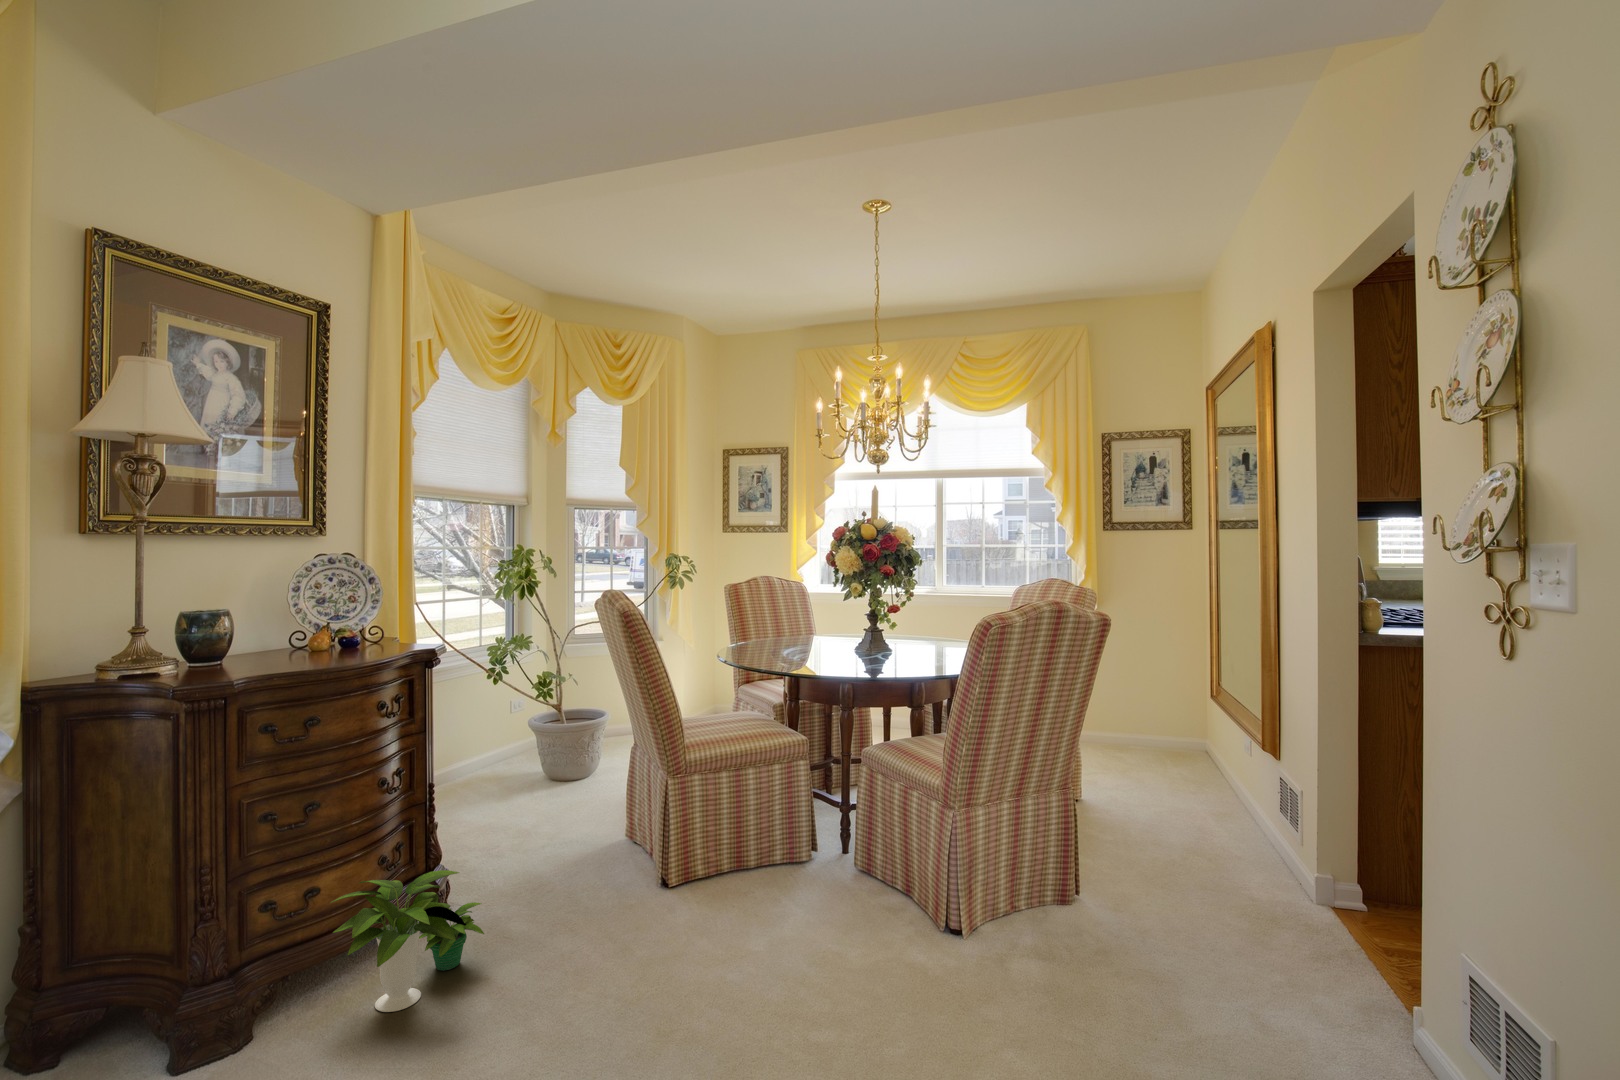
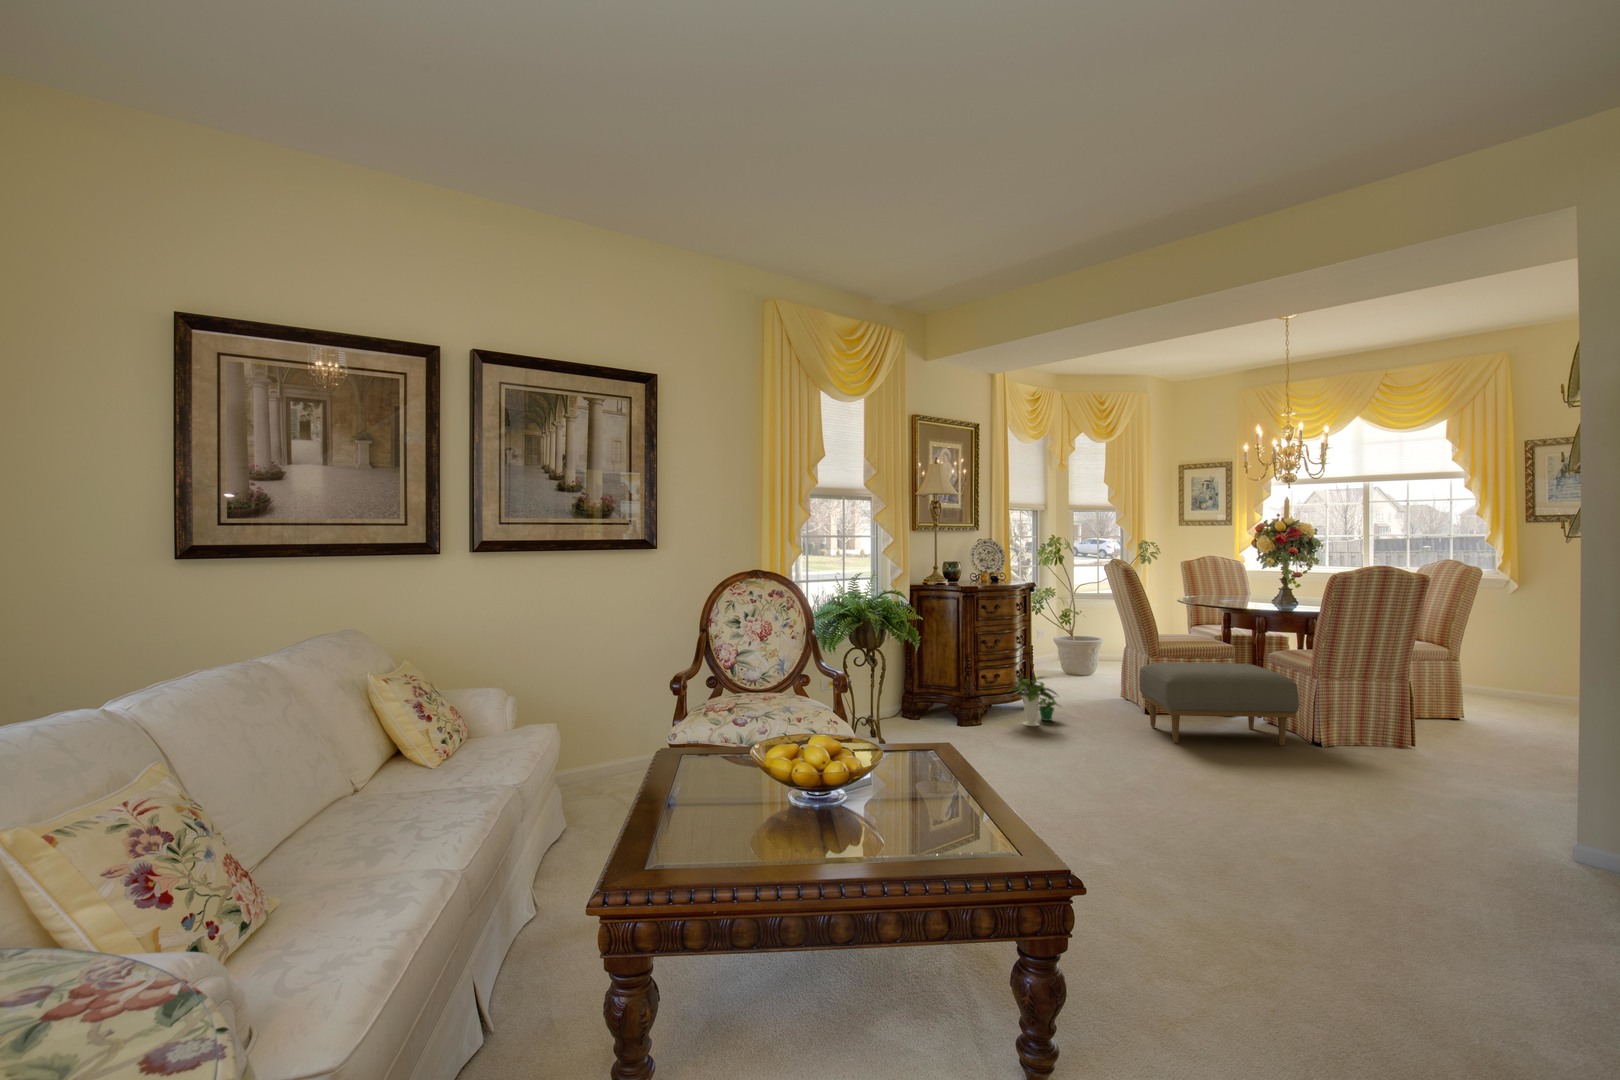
ottoman: none [648,781,932,1005] -> present [1139,663,1299,745]

